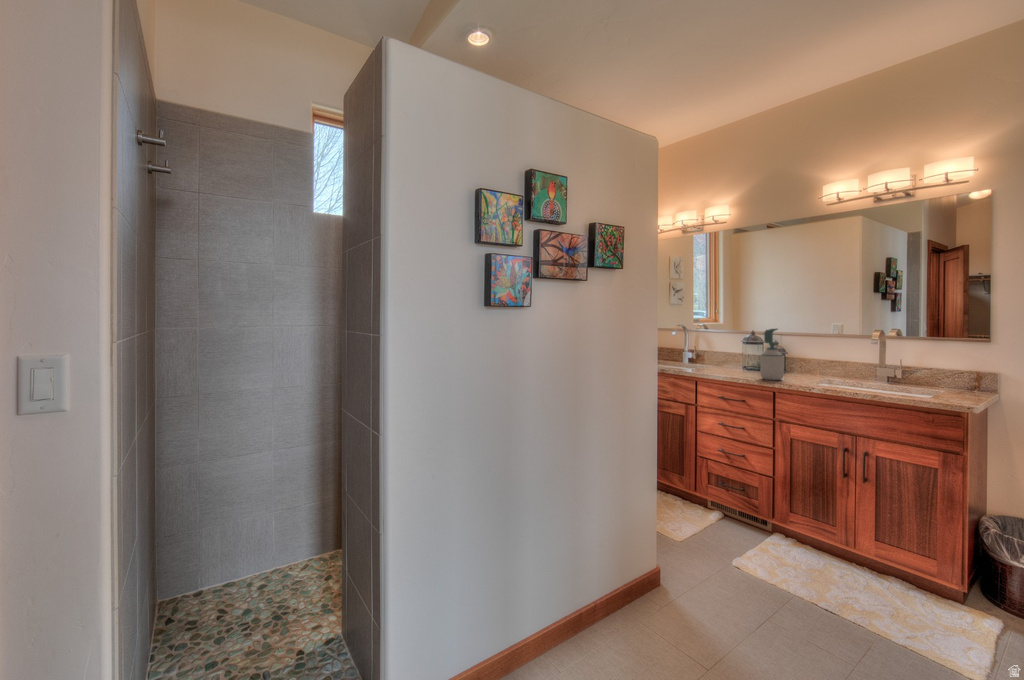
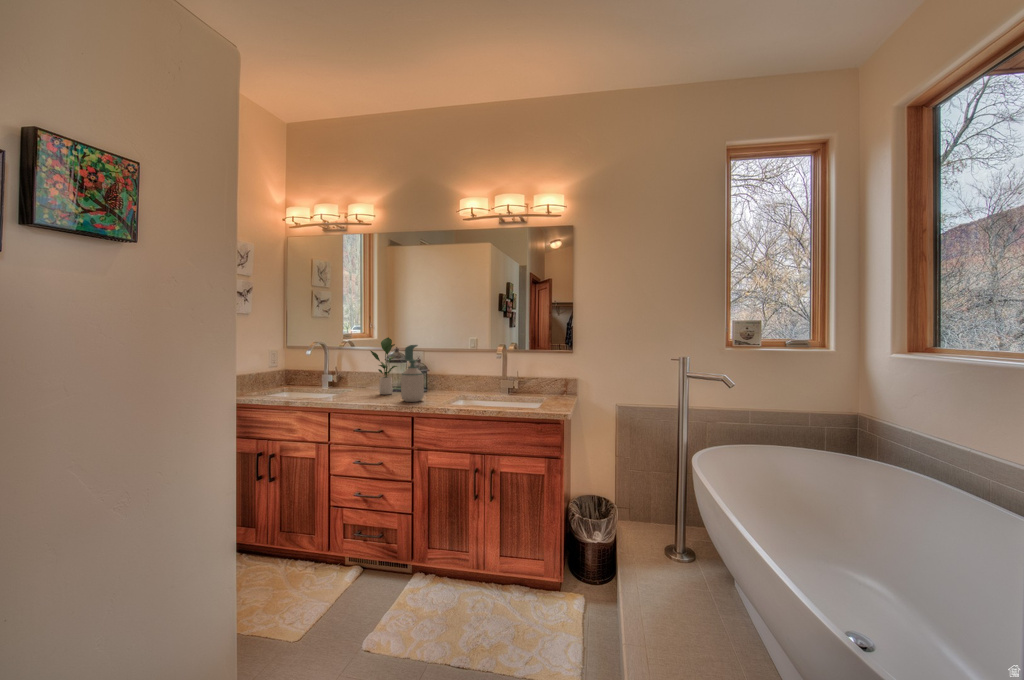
potted plant: none [727,322,755,373] -> present [371,337,397,395]

